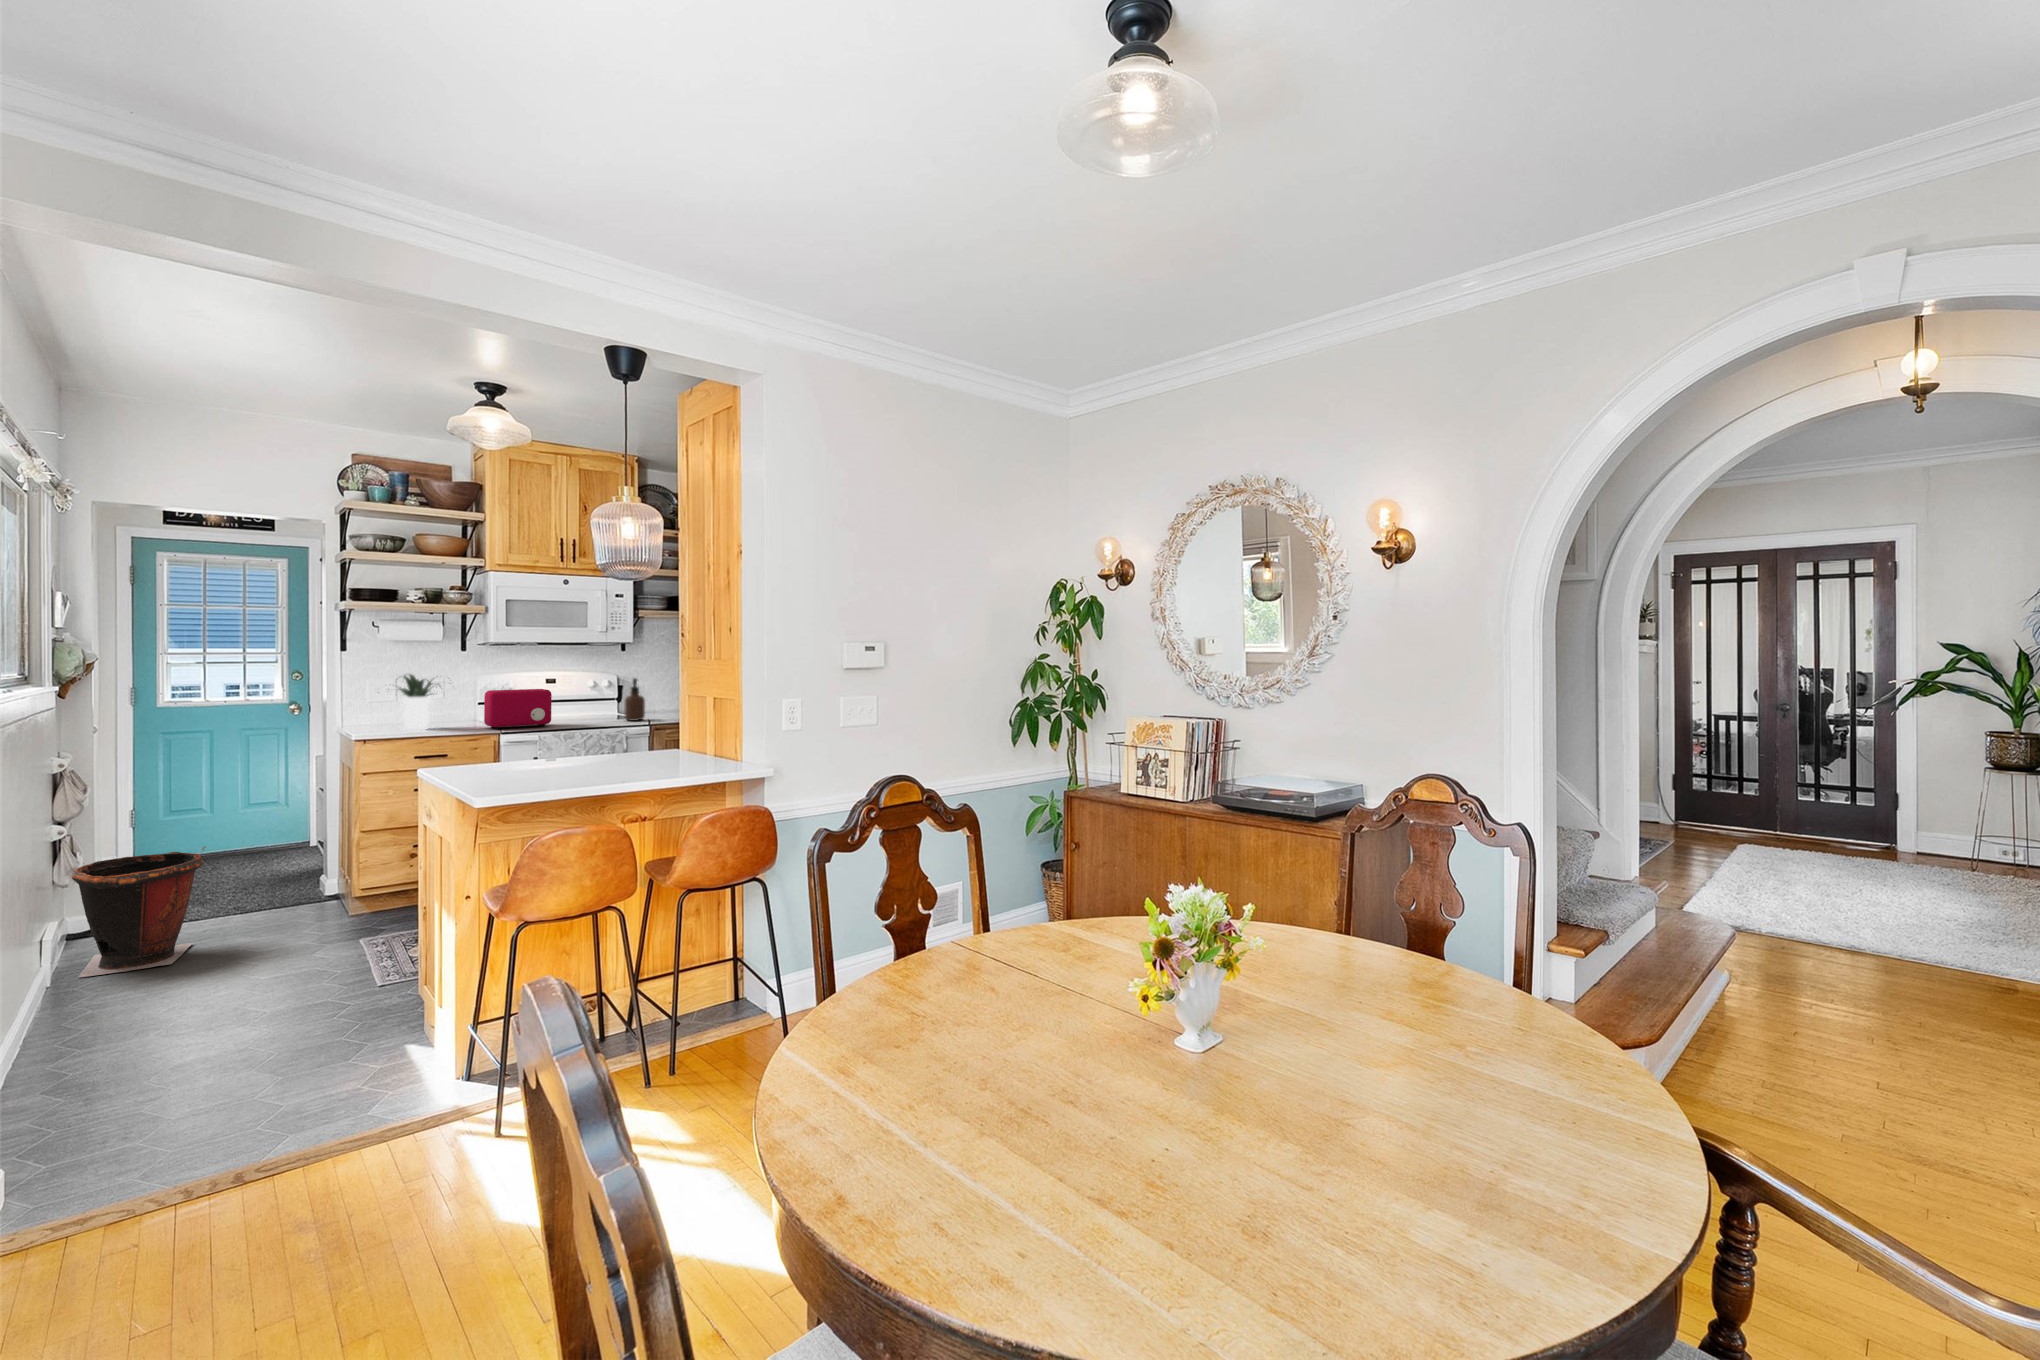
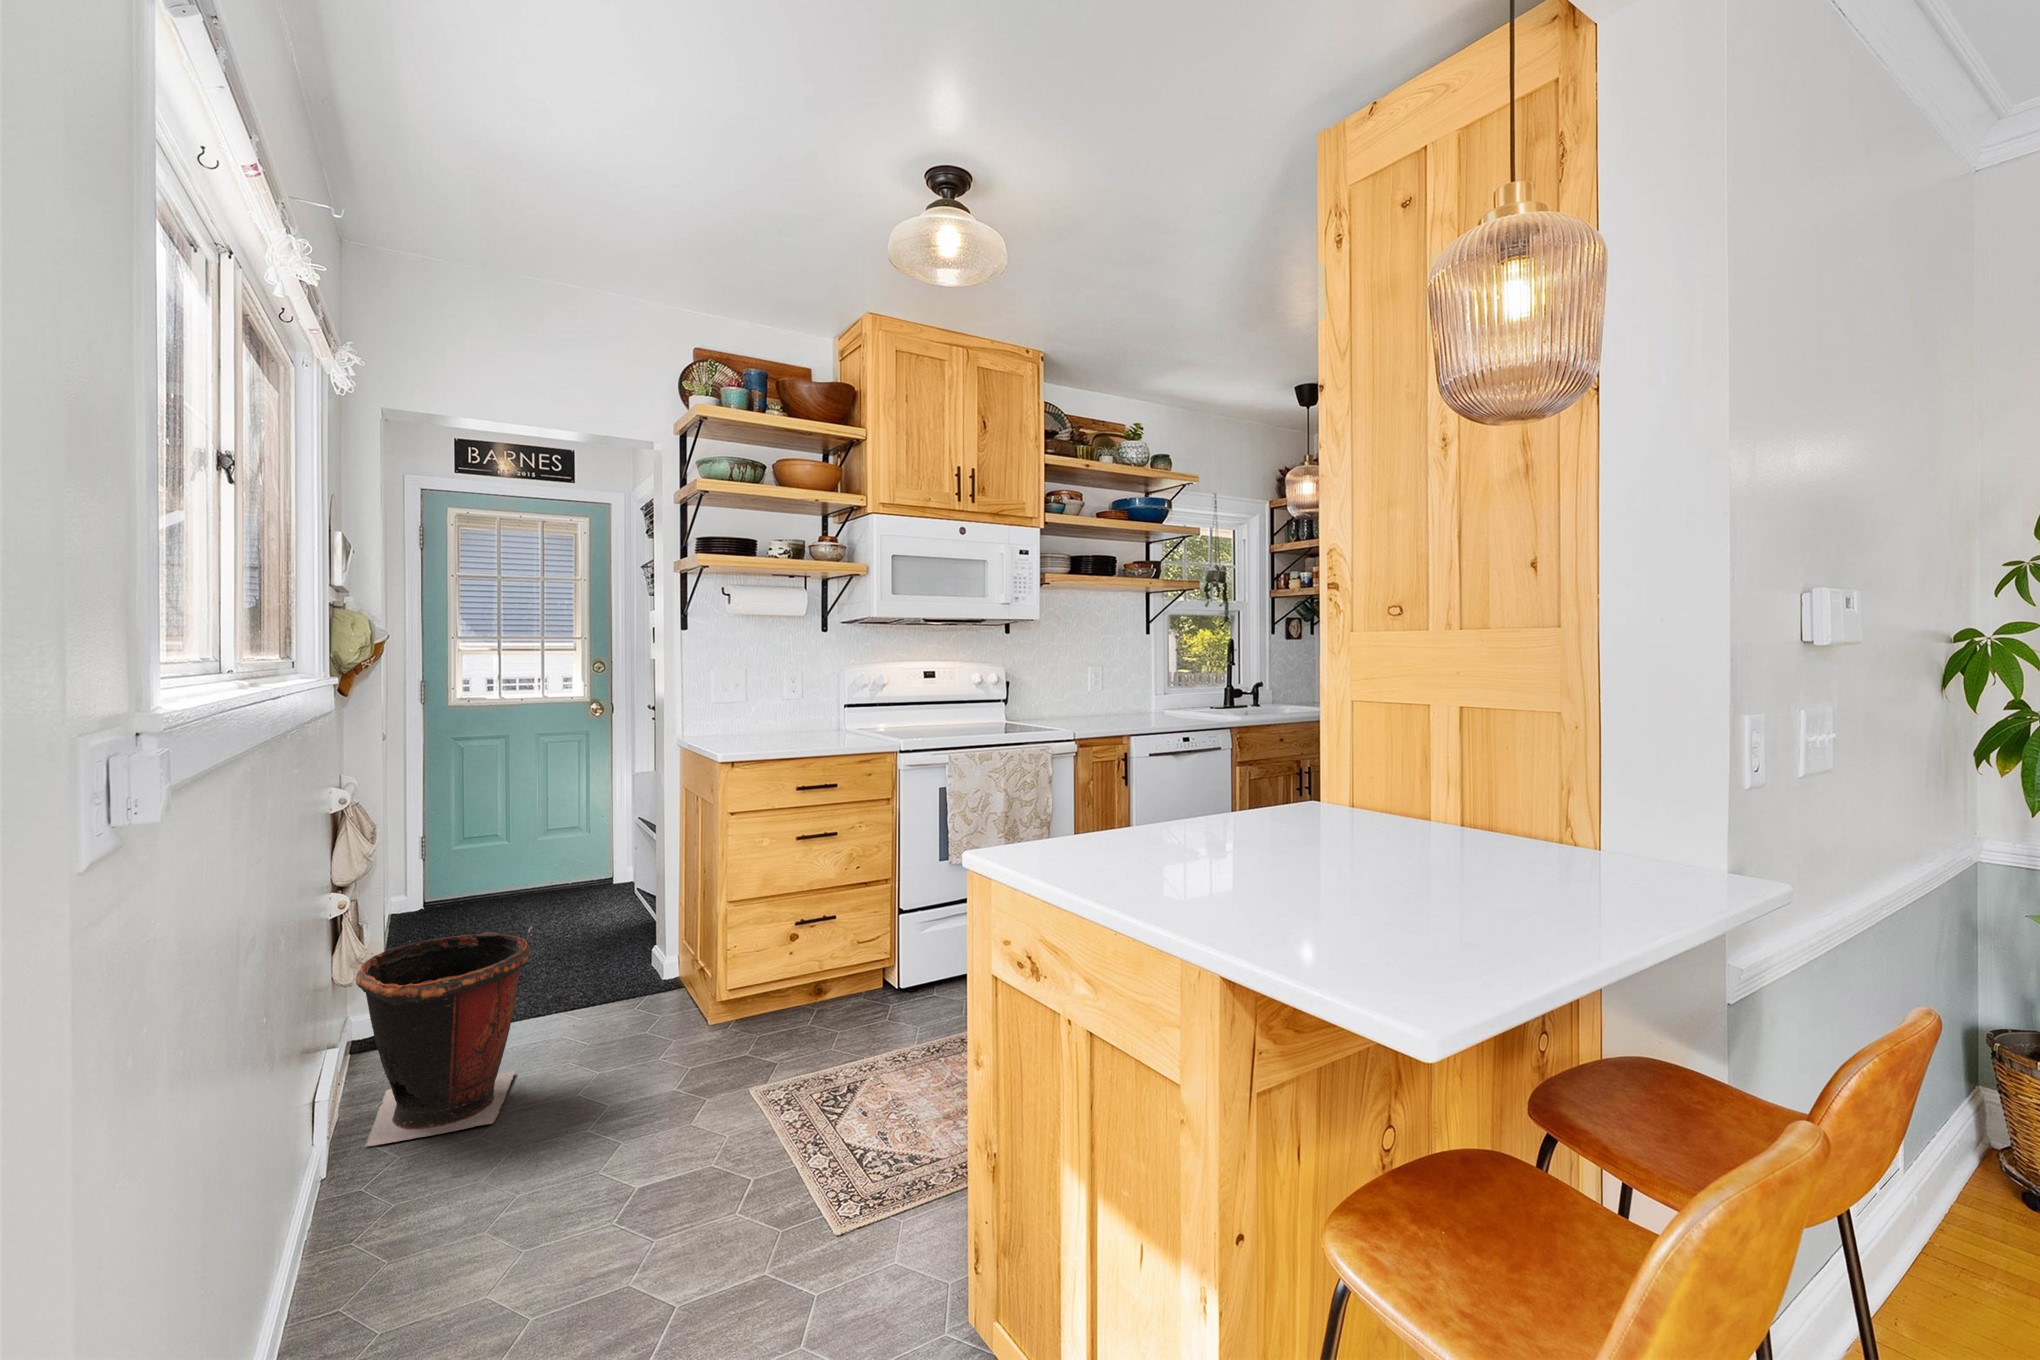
potted plant: present [397,674,434,729] -> none [734,662,835,743]
soap dispenser: present [625,678,645,721] -> none [1036,670,1062,731]
toaster: present [484,689,552,729] -> none [871,685,957,744]

